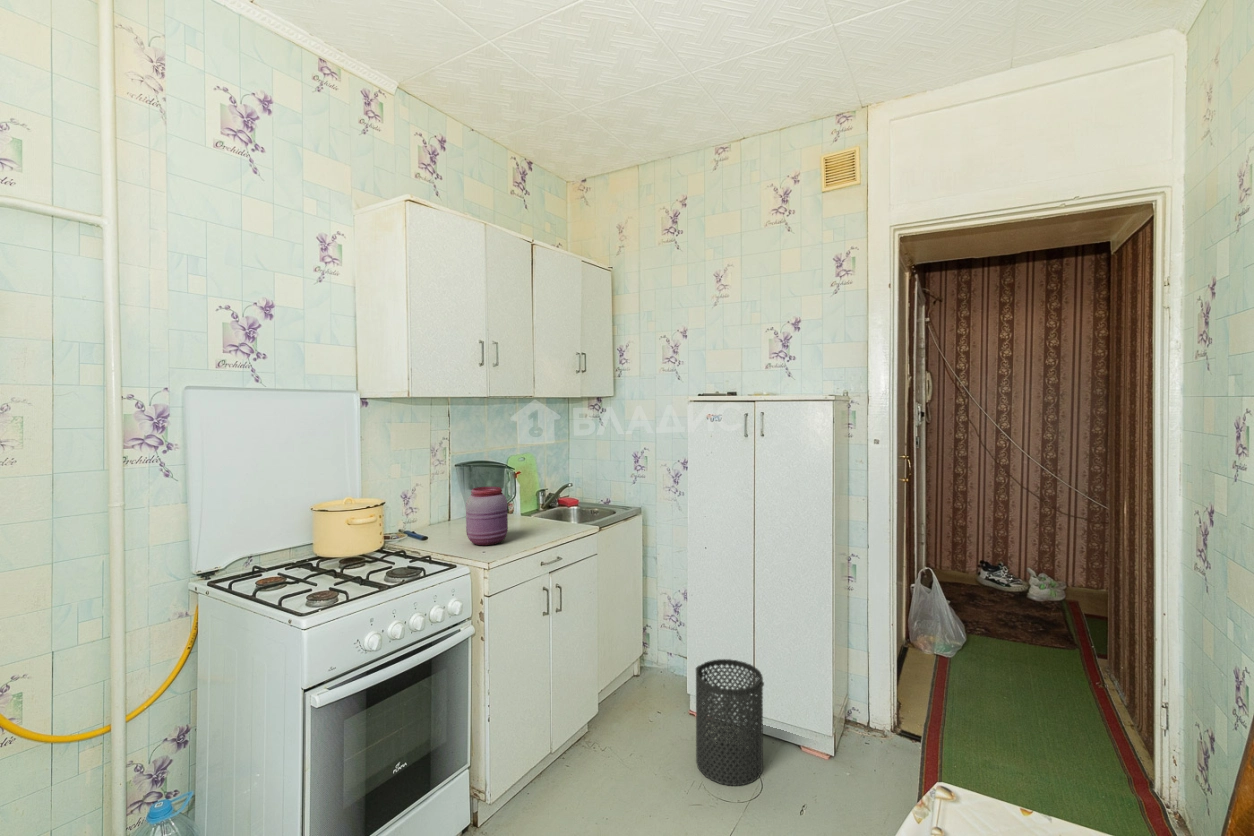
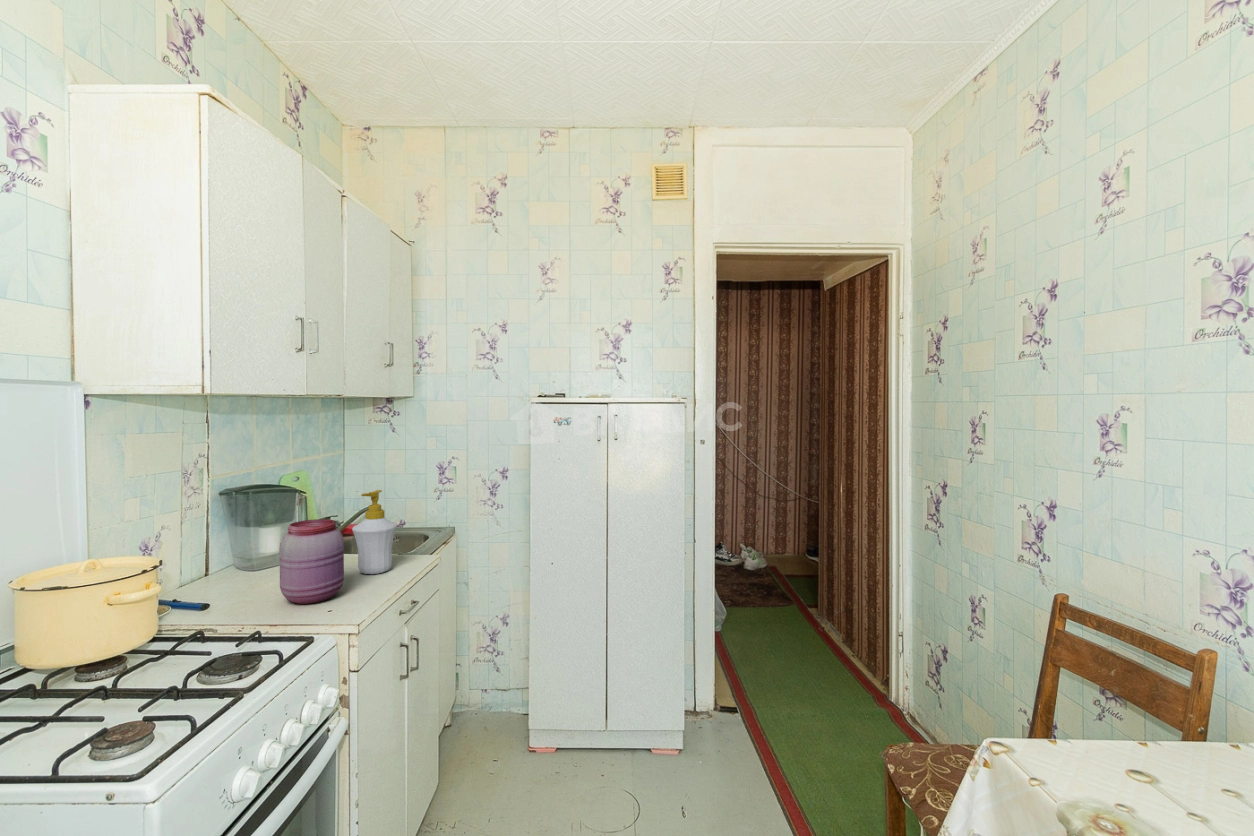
soap bottle: none [526,469,558,533] -> present [352,490,397,574]
trash can: present [696,659,764,786] -> none [561,677,635,813]

